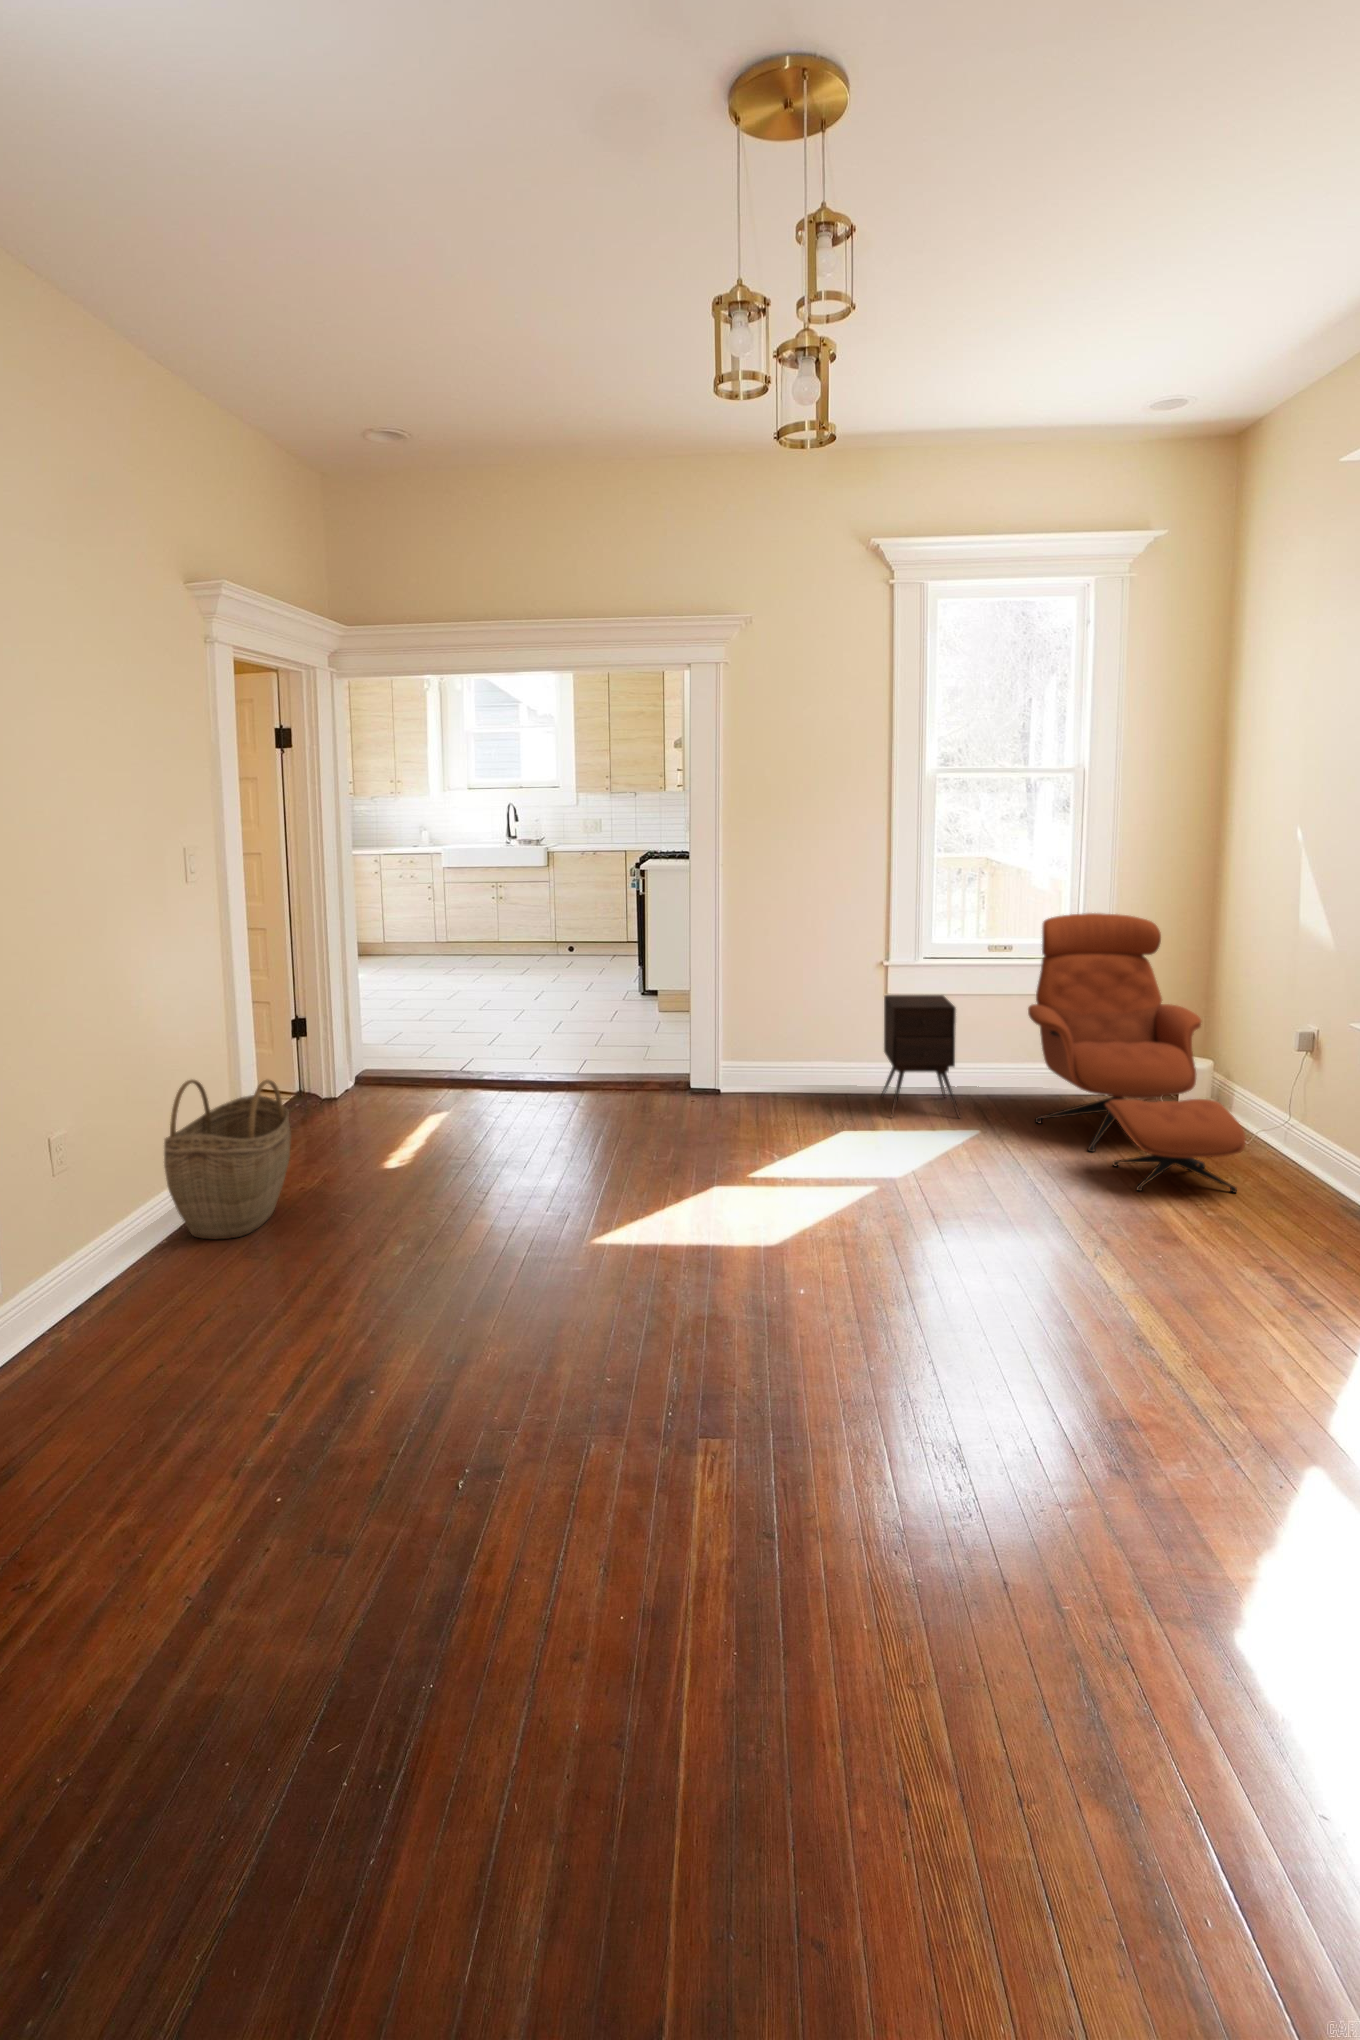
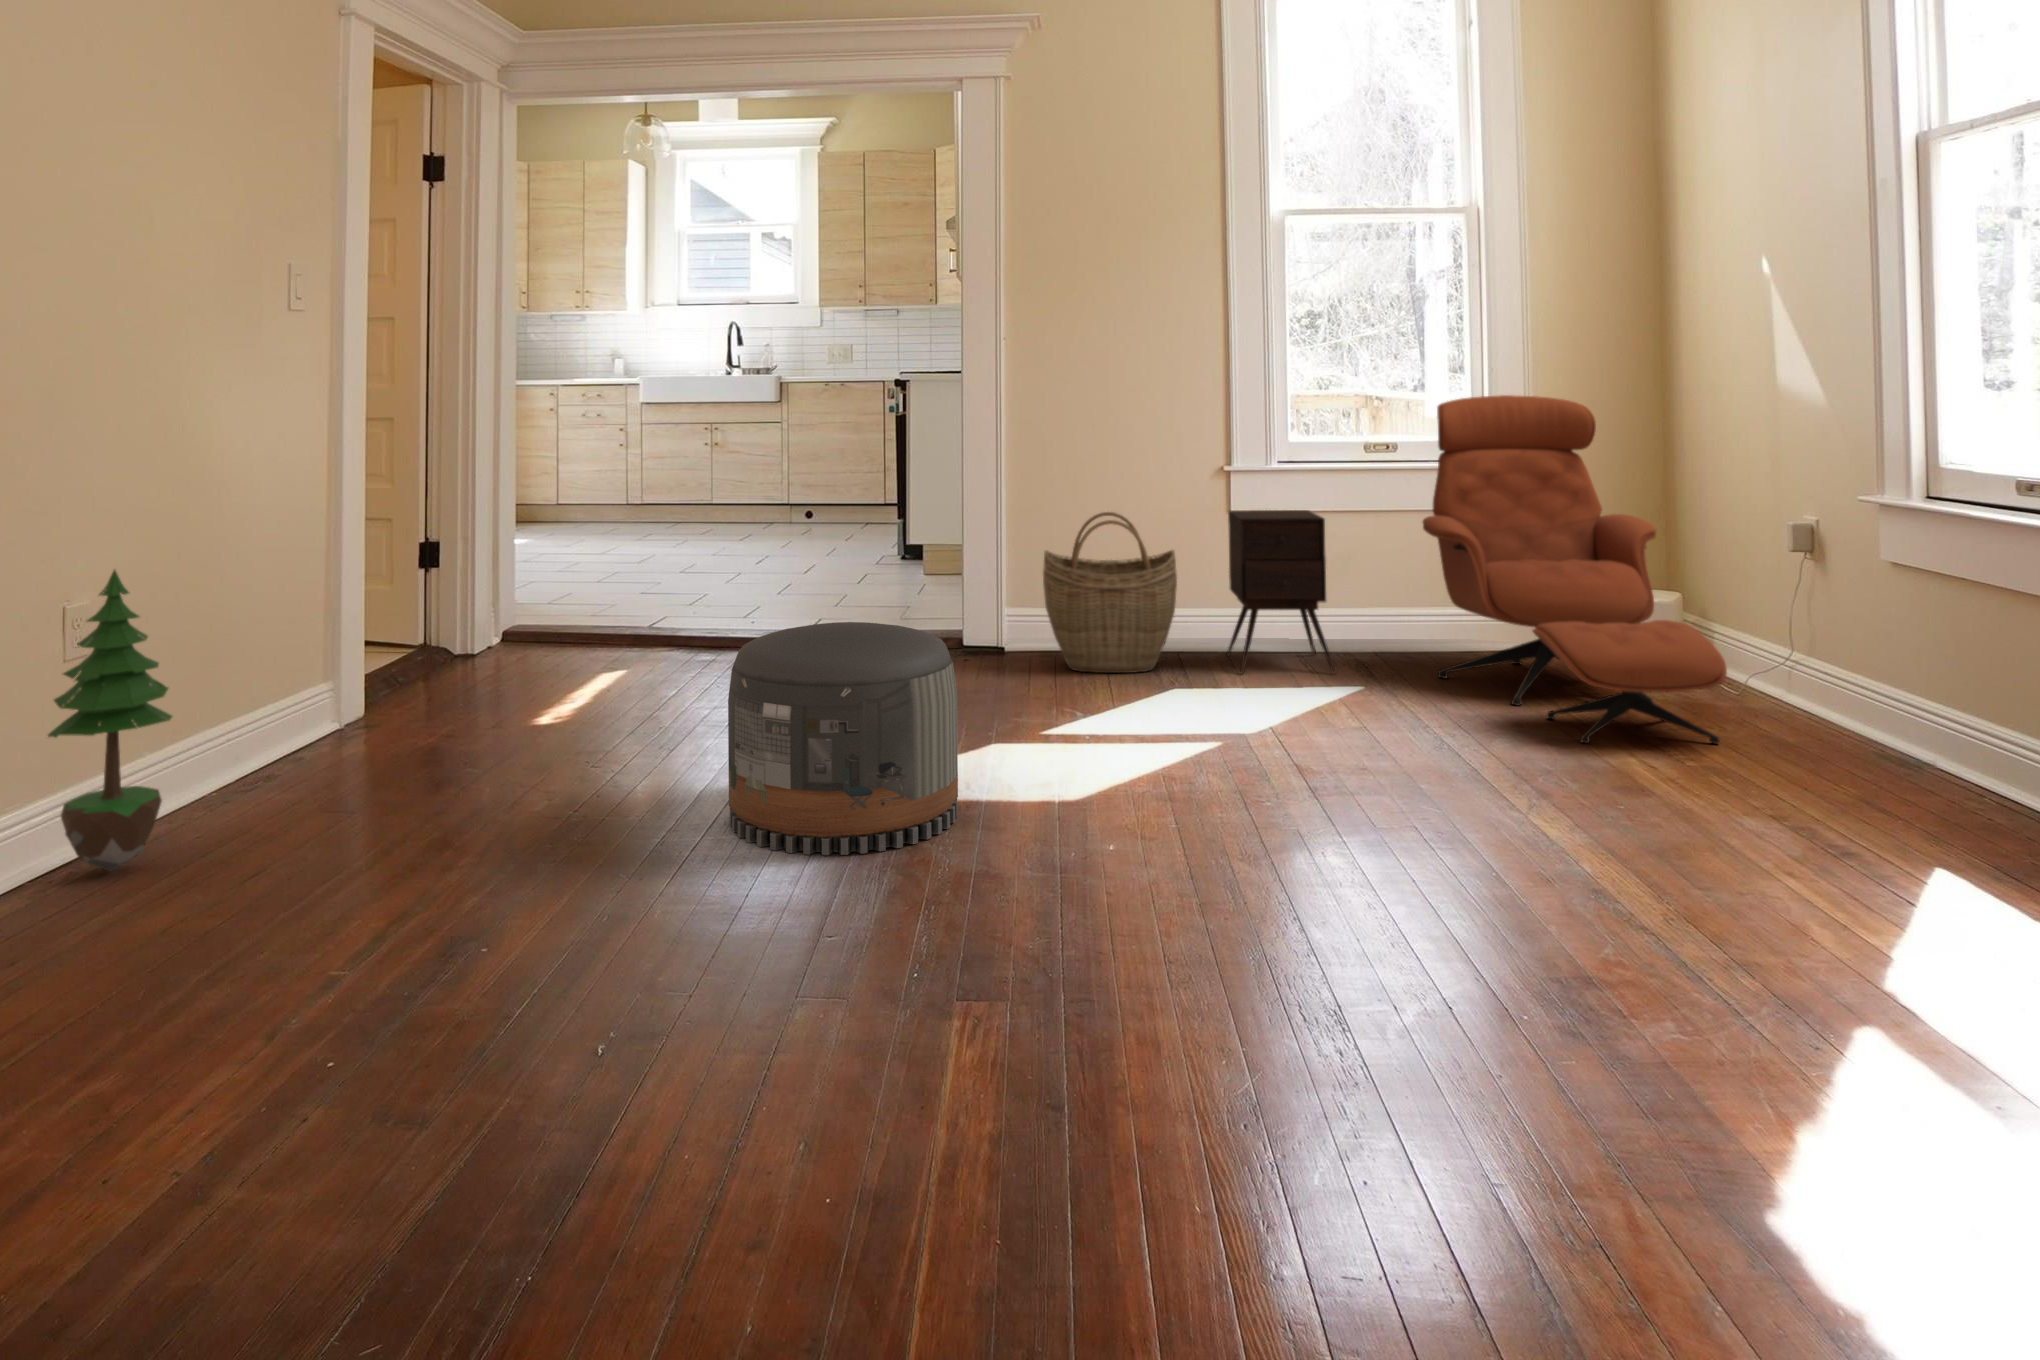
woven basket: present [164,1080,291,1239] -> present [1043,512,1177,673]
potted tree: none [62,1106,146,1308] -> present [48,570,172,871]
pouf: none [530,1120,692,1297] -> present [728,622,958,855]

